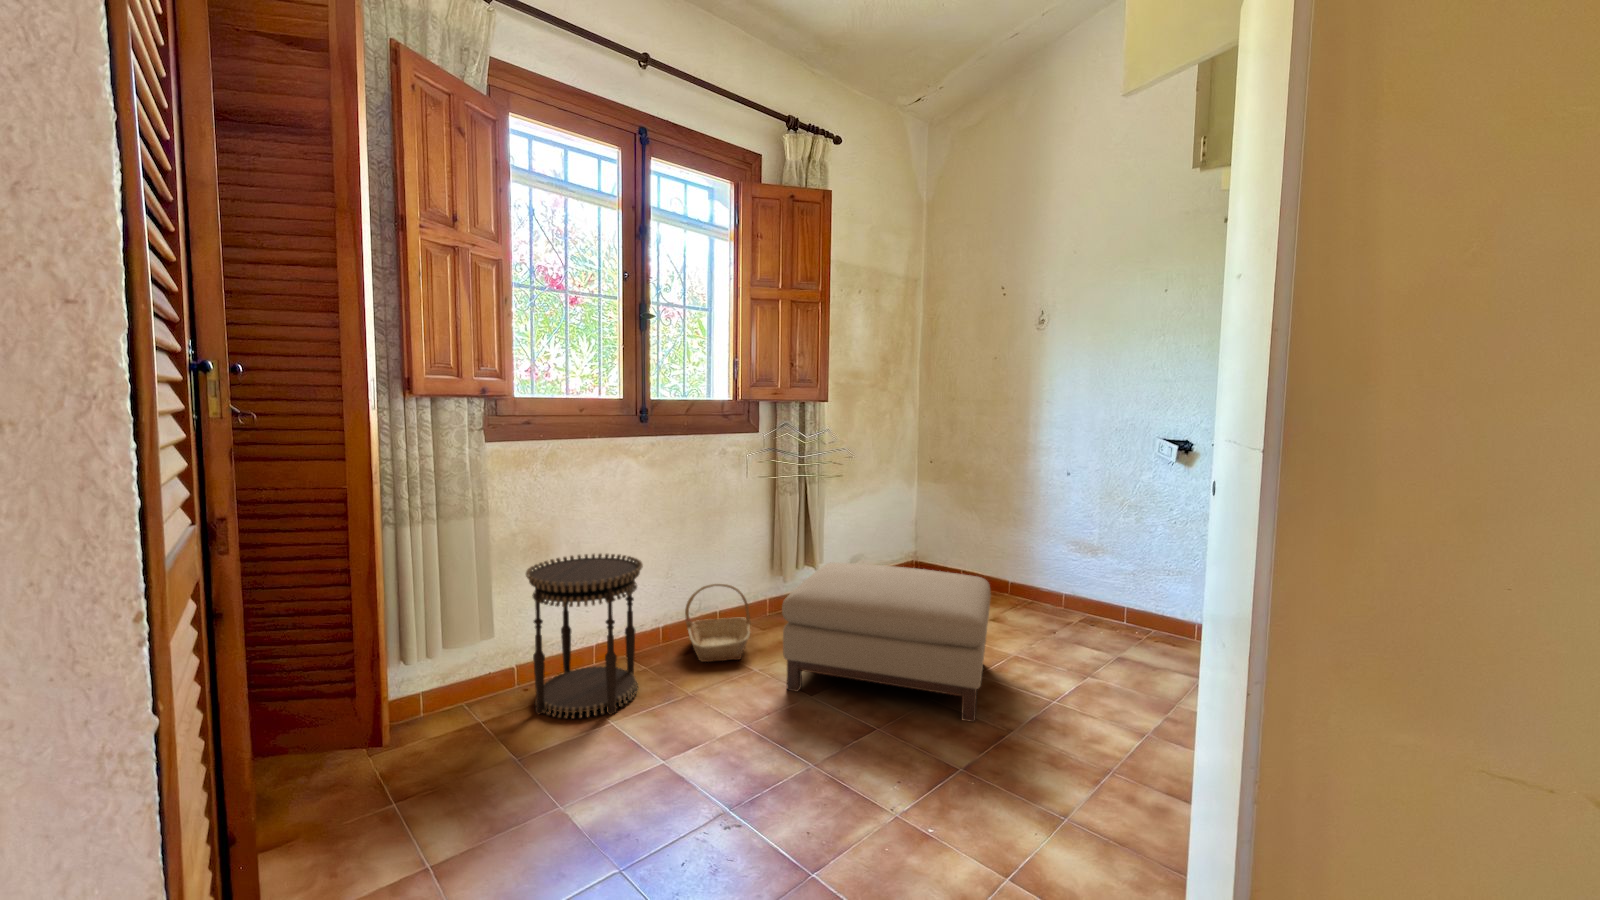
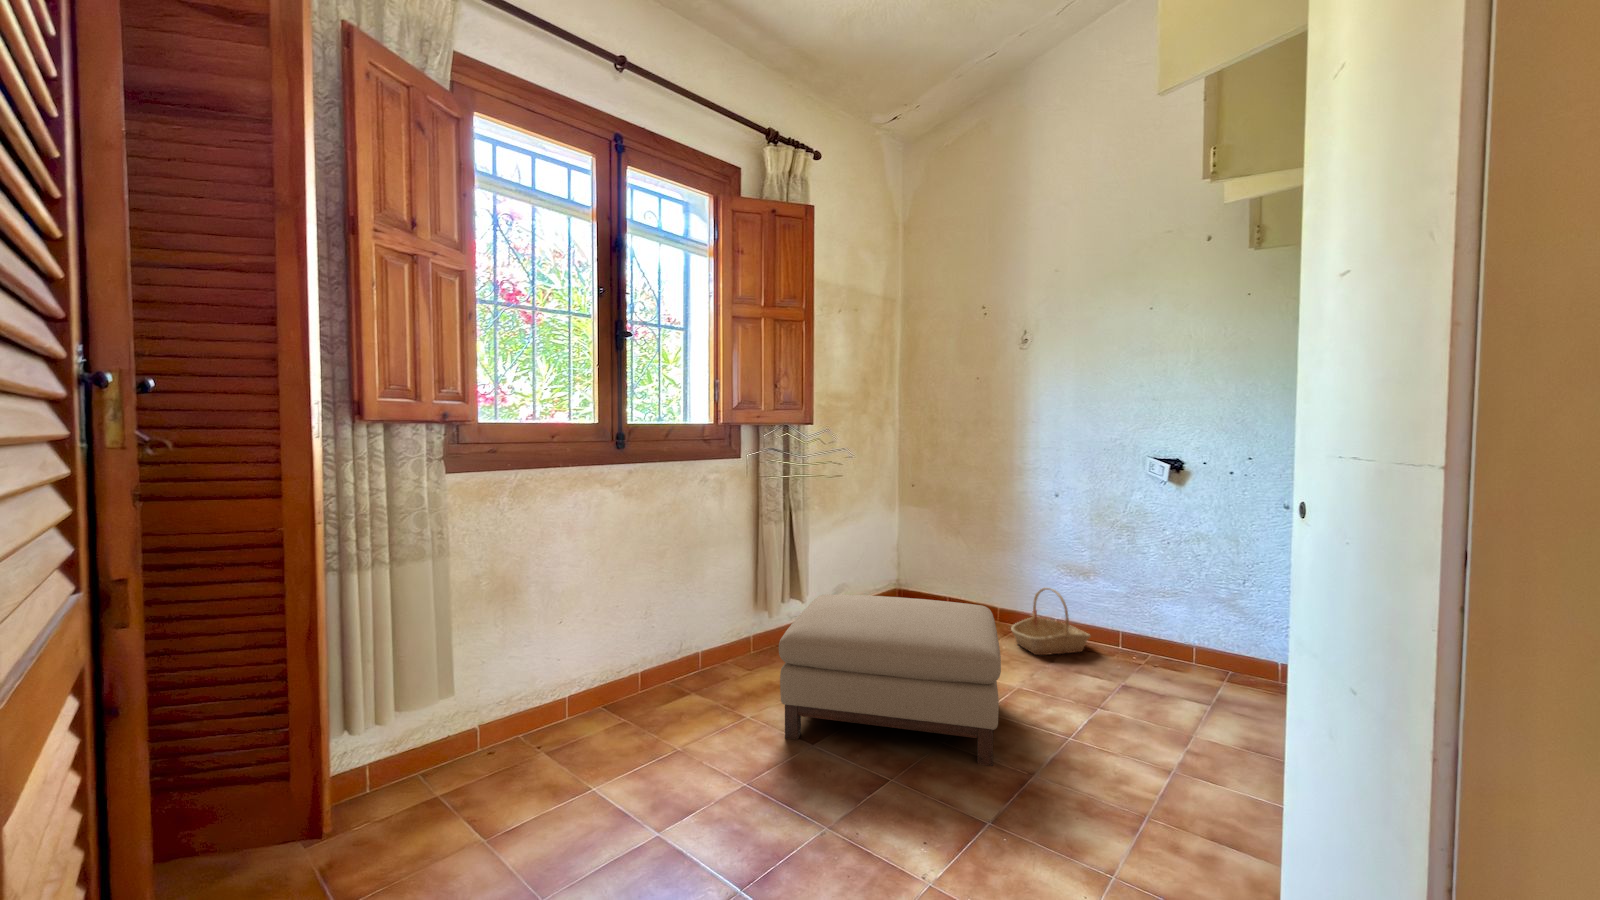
side table: present [526,554,643,718] -> none [492,594,625,786]
basket: present [685,584,750,662] -> present [1011,588,1090,655]

